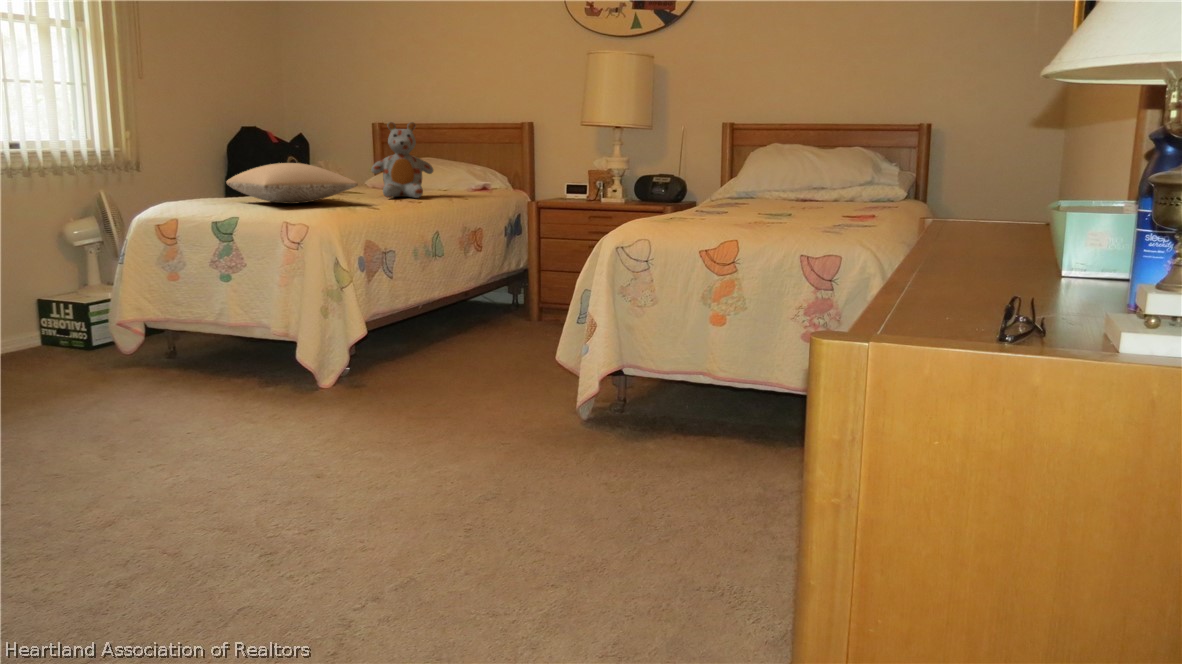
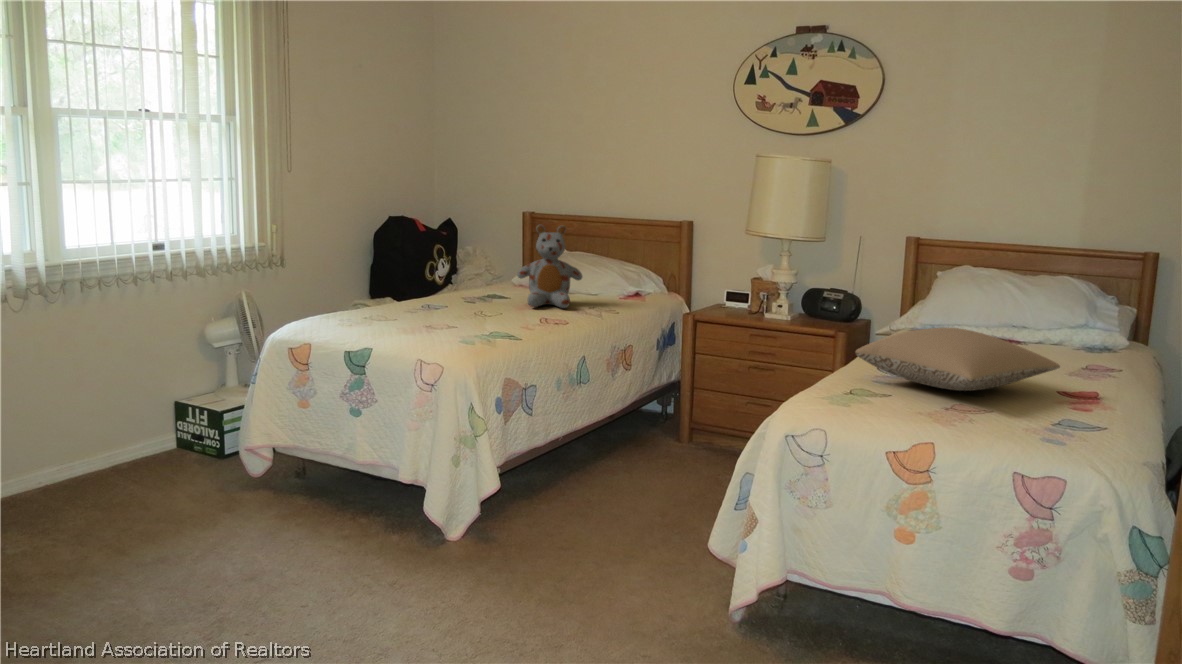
pillow: present [226,163,358,204] -> present [856,327,1060,391]

